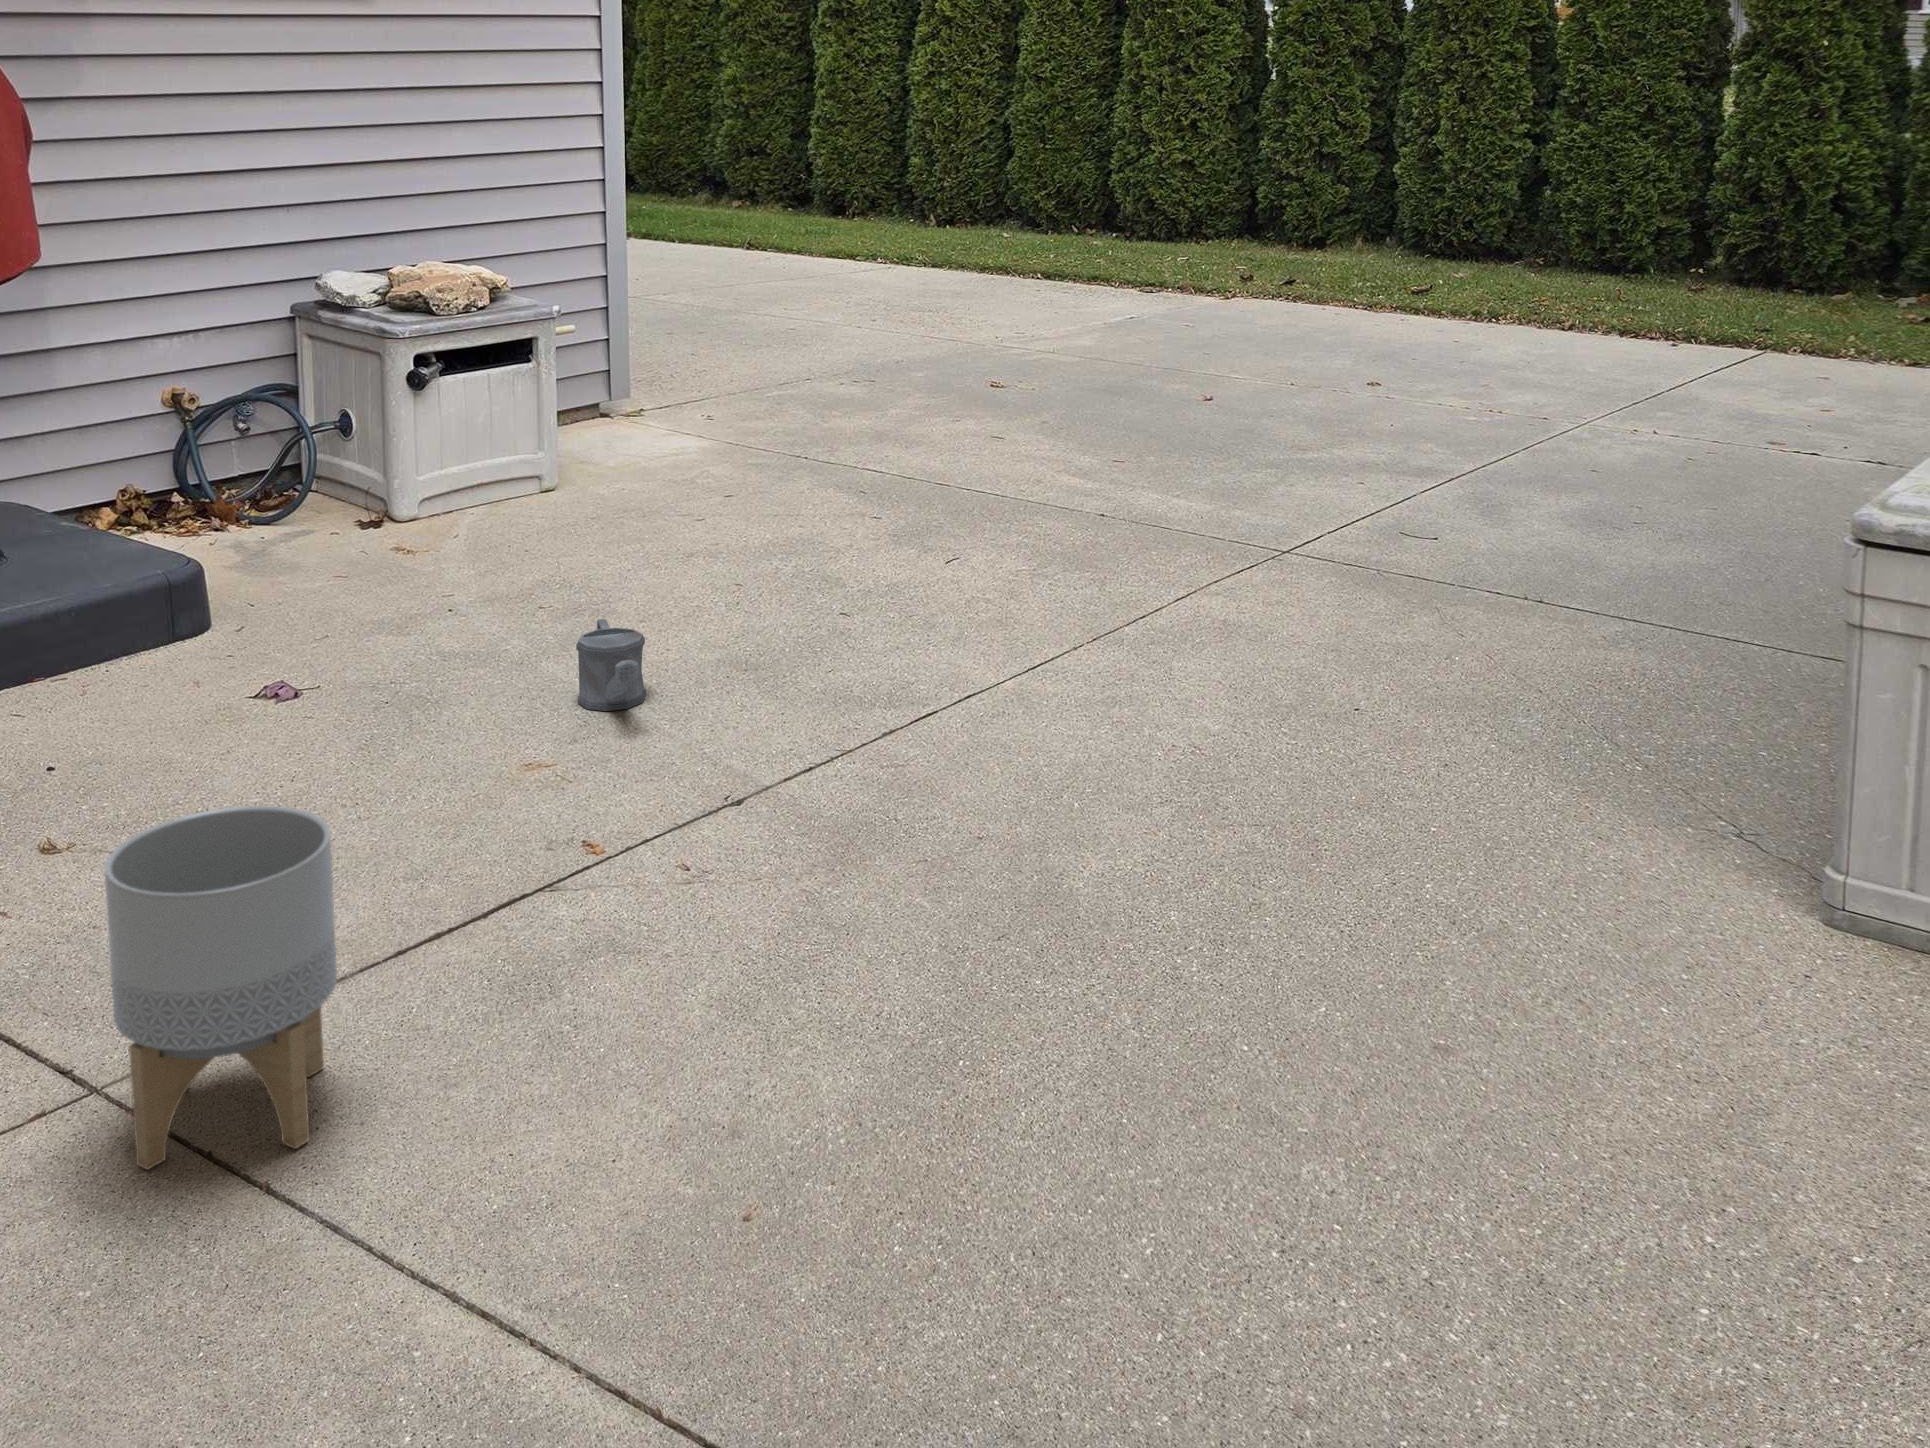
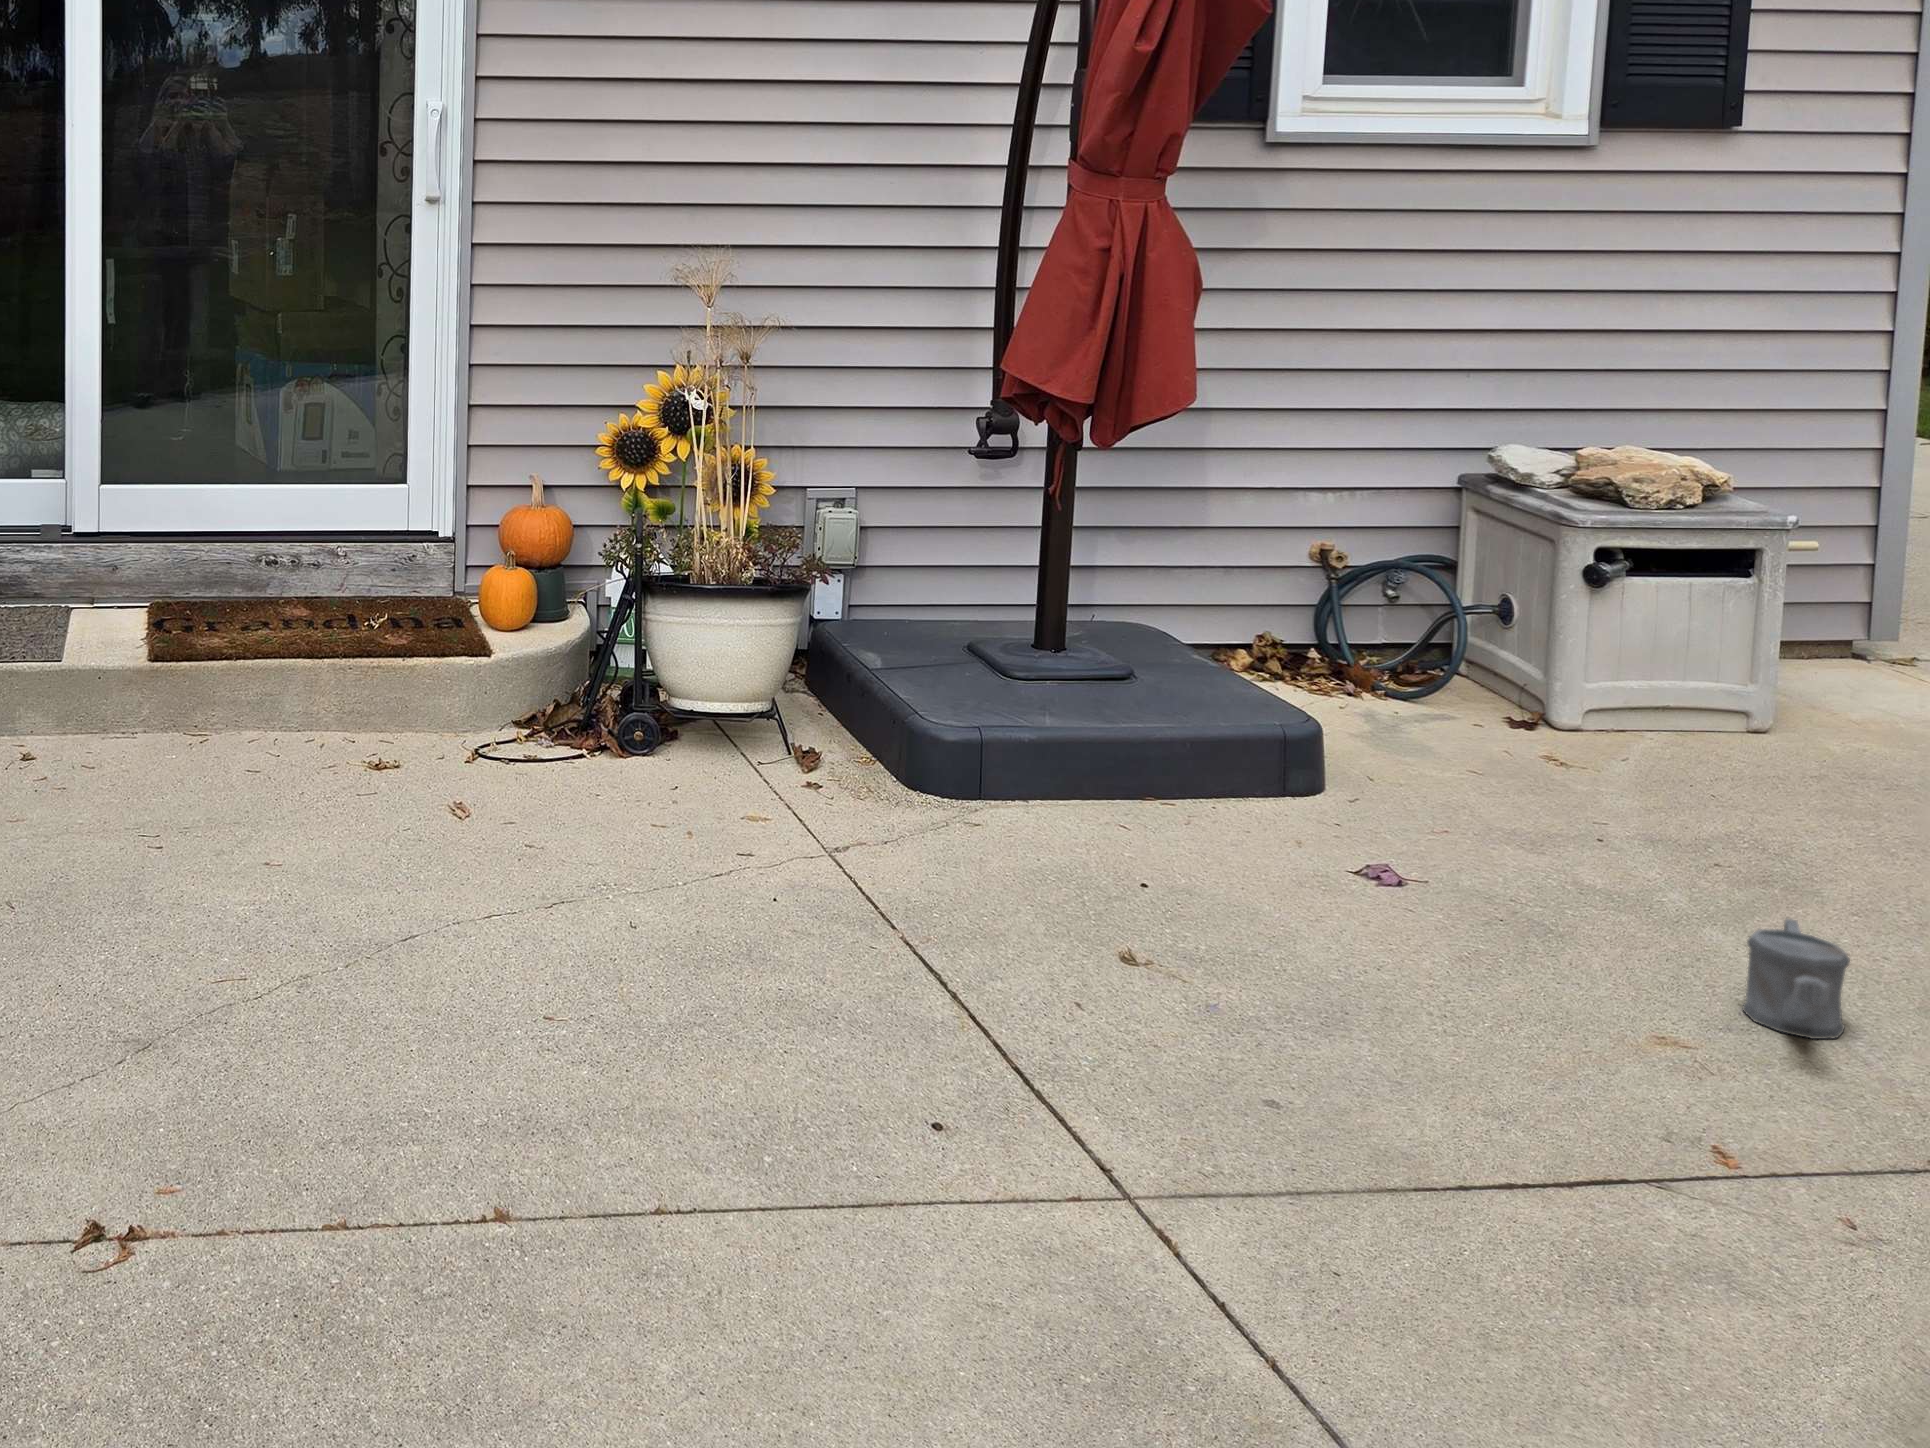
planter: present [105,806,337,1170] -> none [1153,969,1379,1340]

